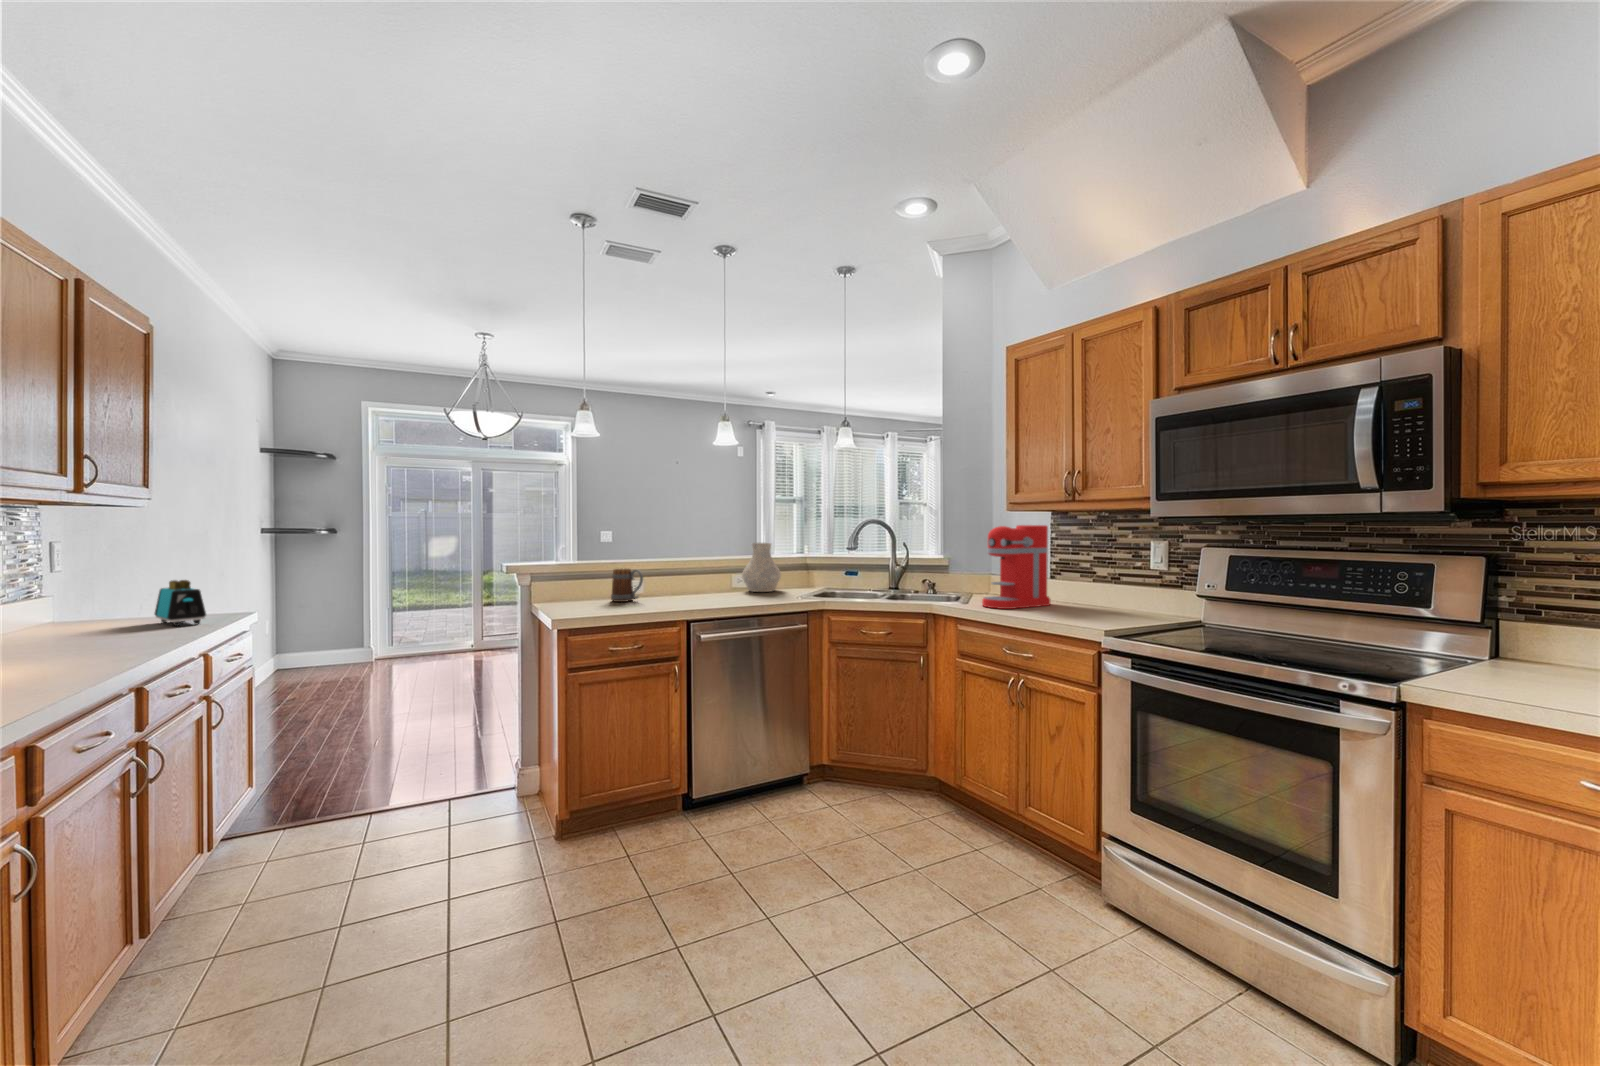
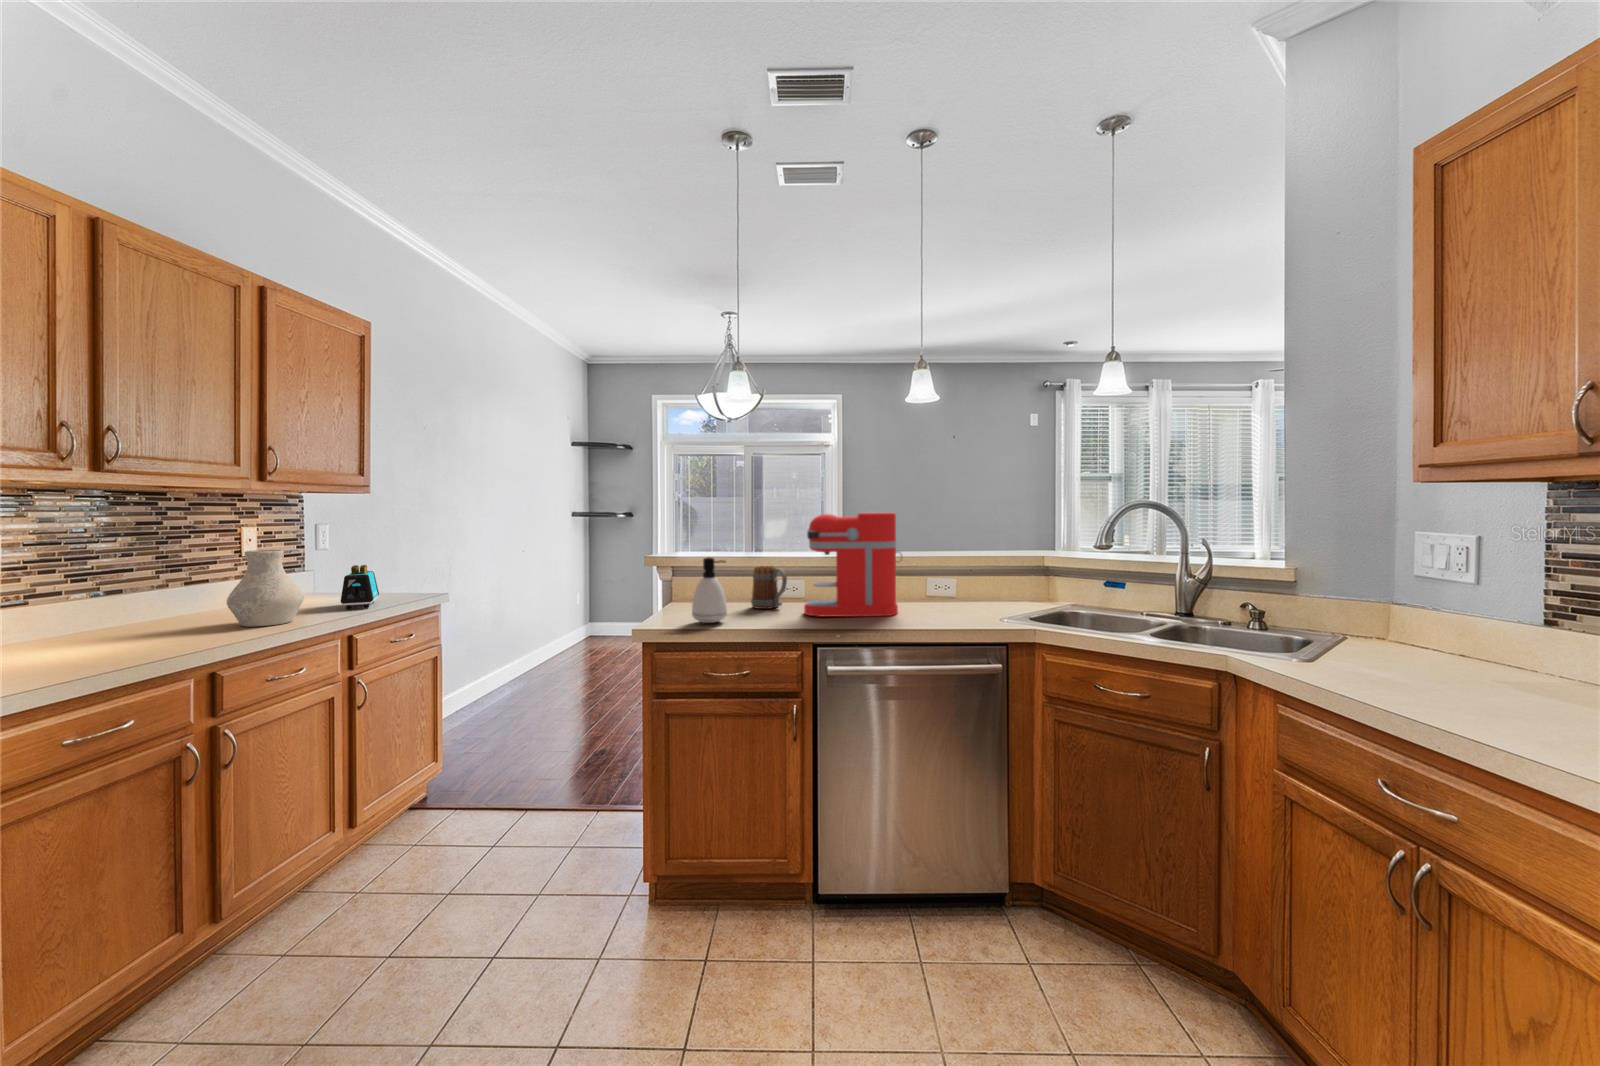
coffee maker: present [982,525,1050,609] -> present [804,513,902,617]
vase: present [742,543,781,592] -> present [227,550,304,627]
soap dispenser: none [583,561,612,612] -> present [692,557,727,623]

